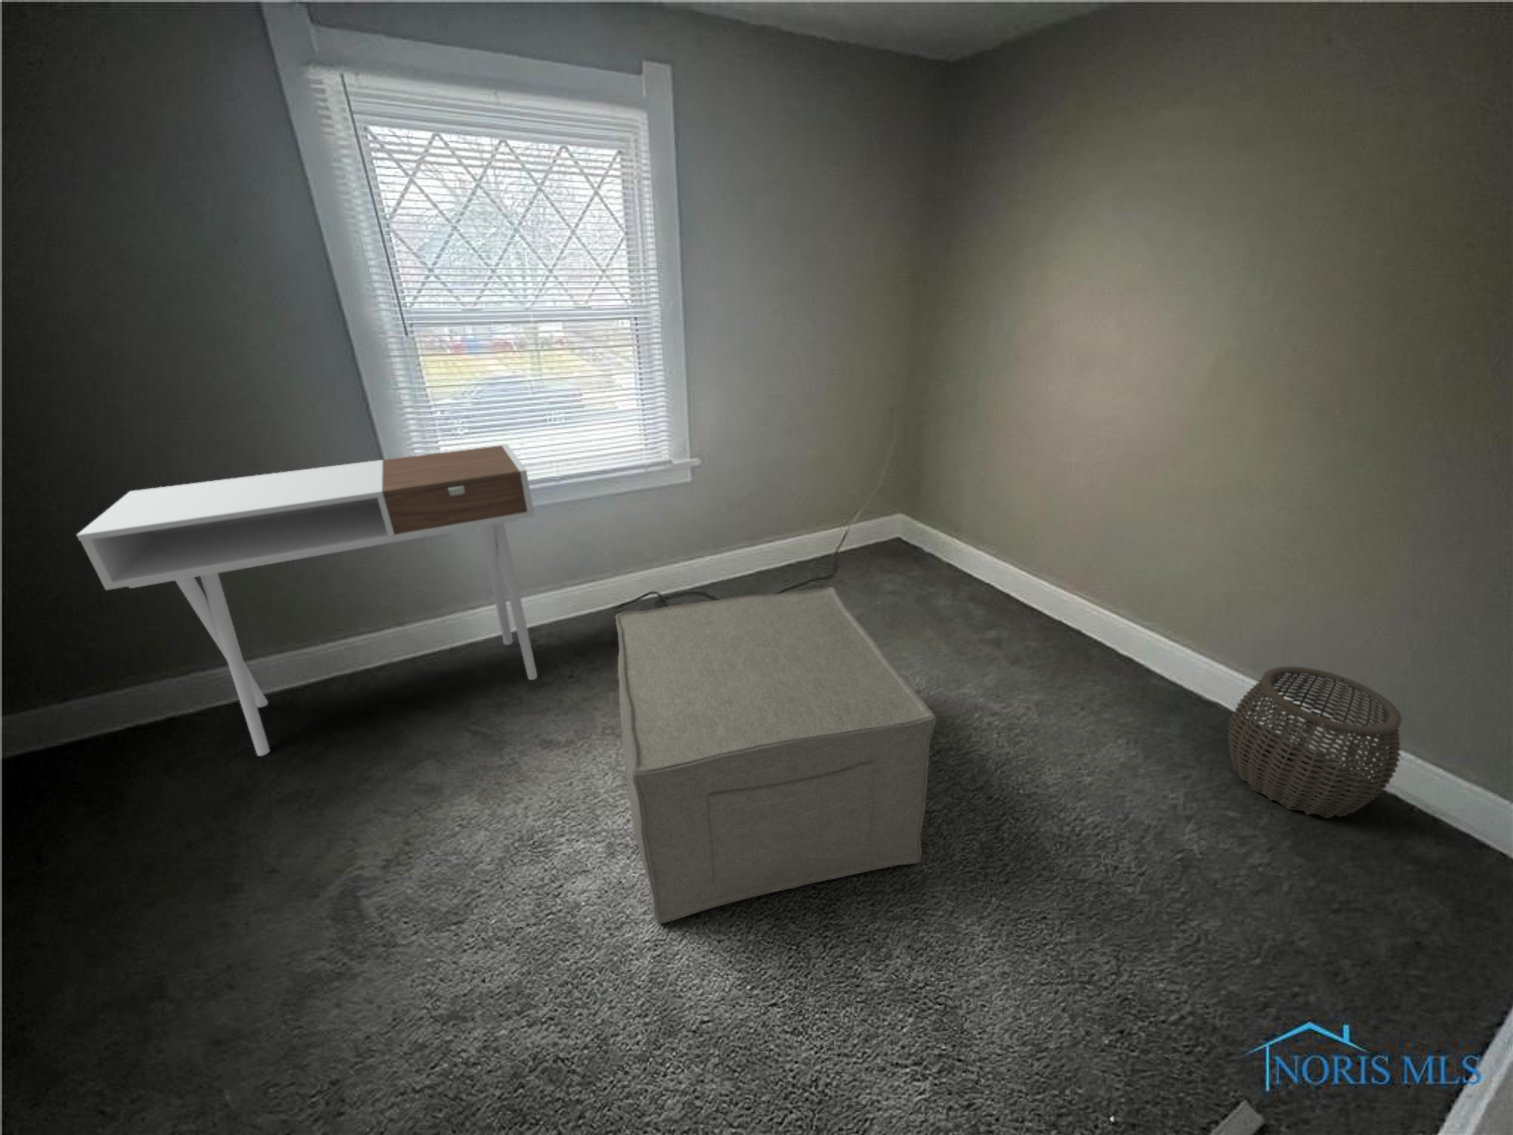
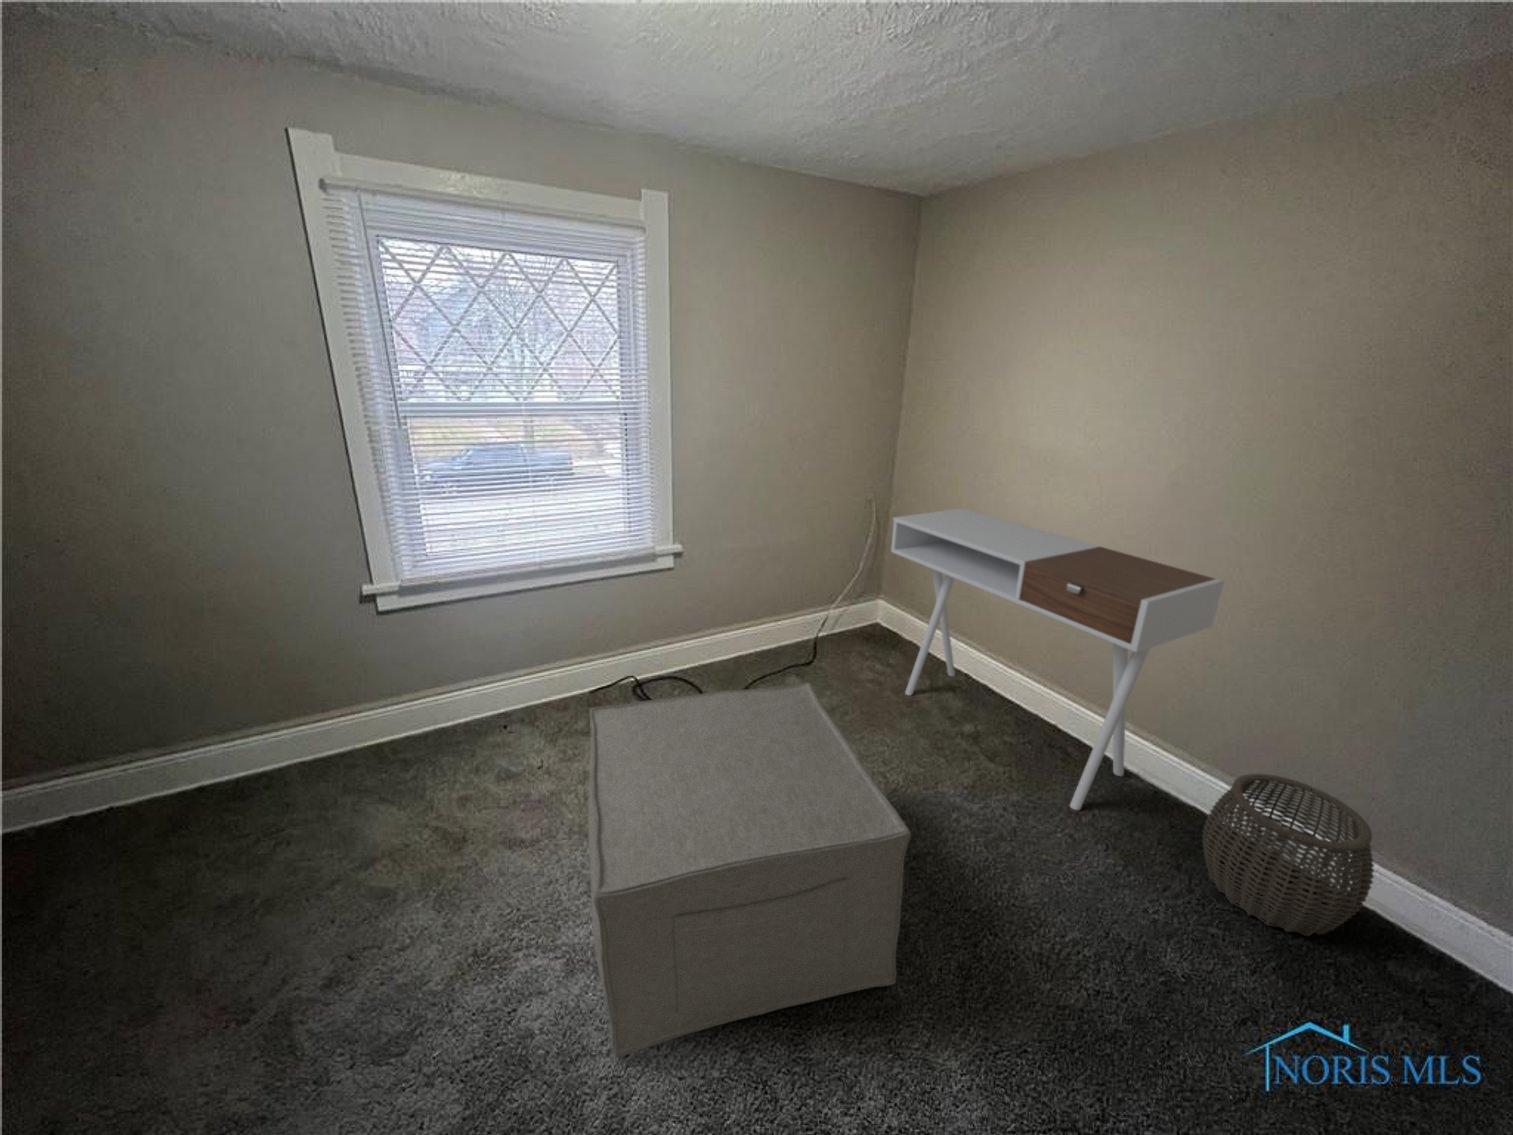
desk: present [77,444,537,756] -> present [891,508,1224,810]

